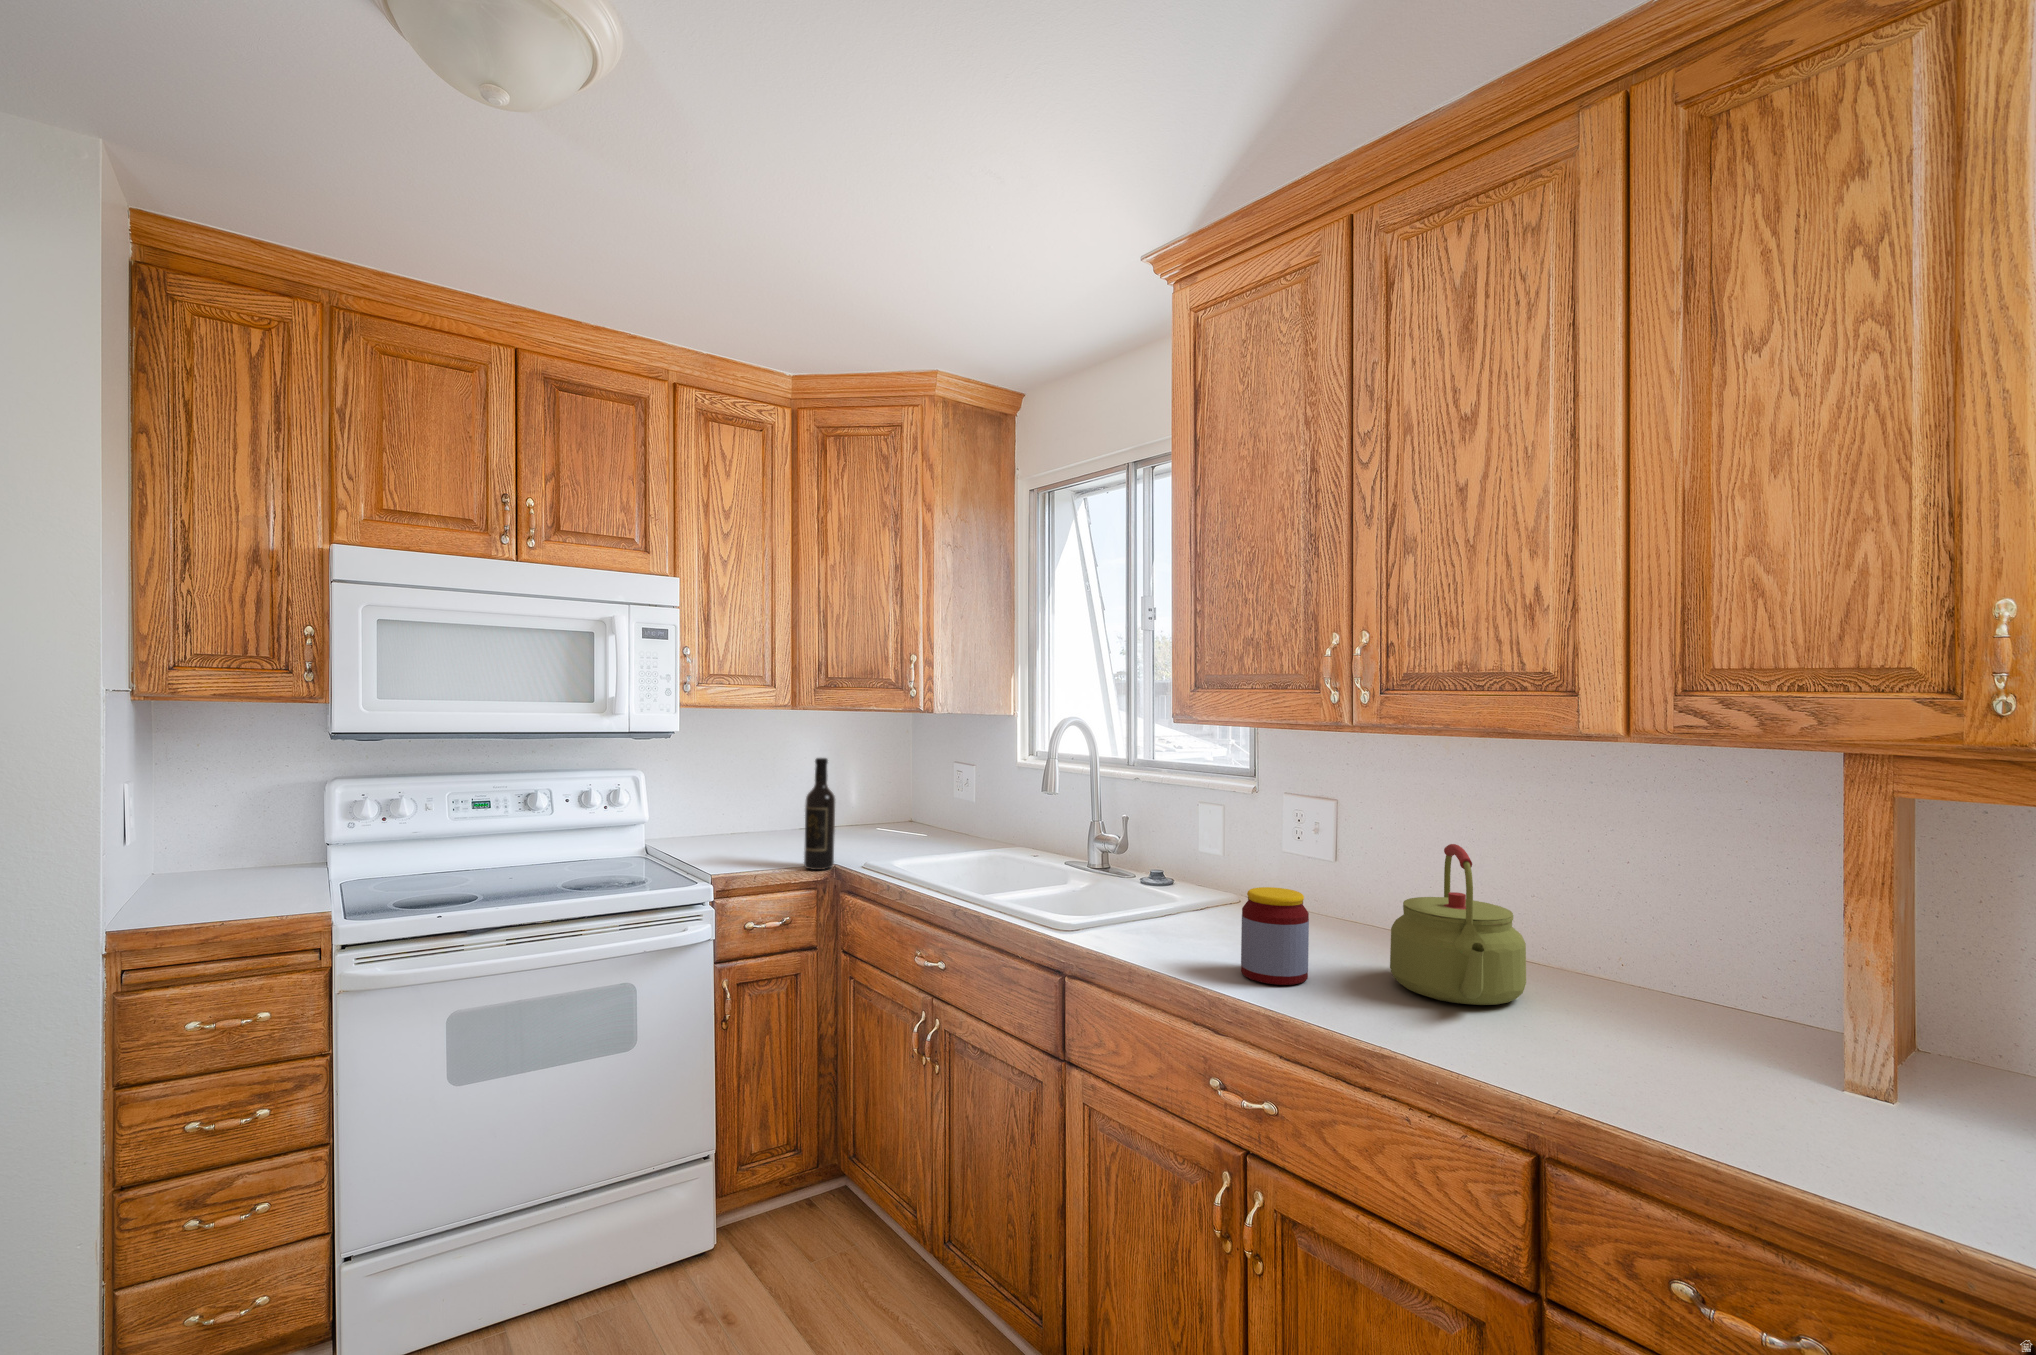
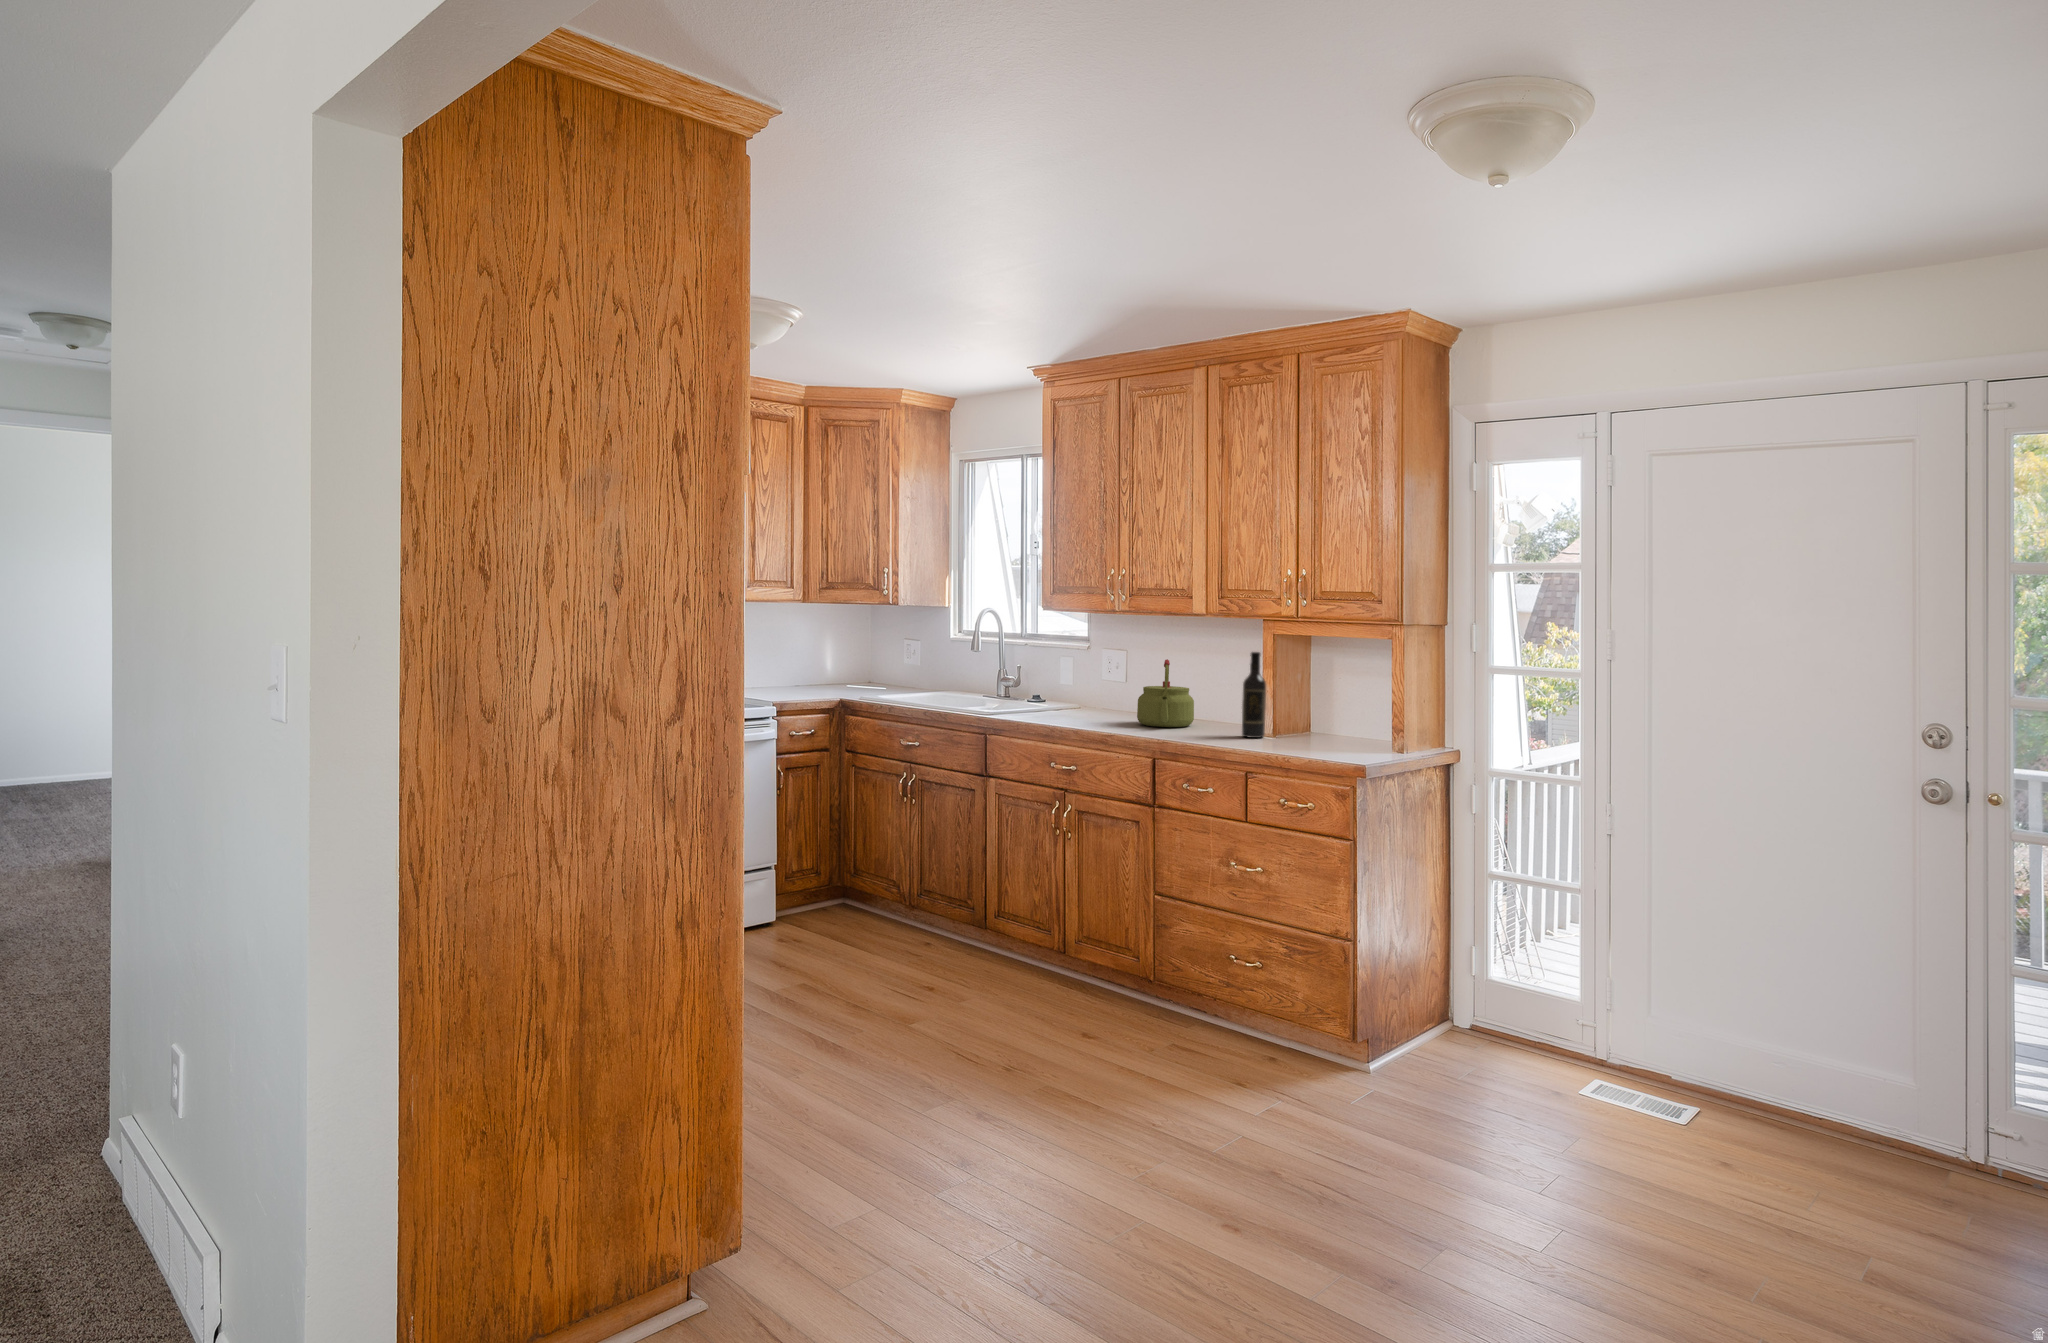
wine bottle: present [804,758,835,870] -> present [1242,652,1266,738]
jar: present [1241,887,1309,985] -> none [1070,683,1101,724]

